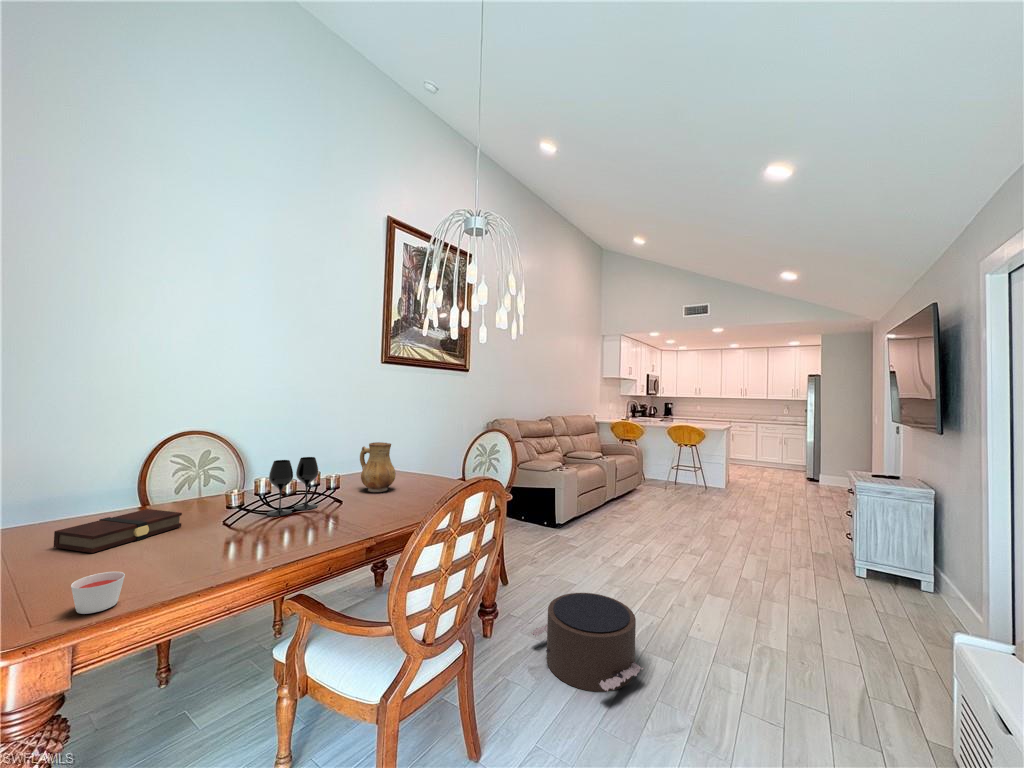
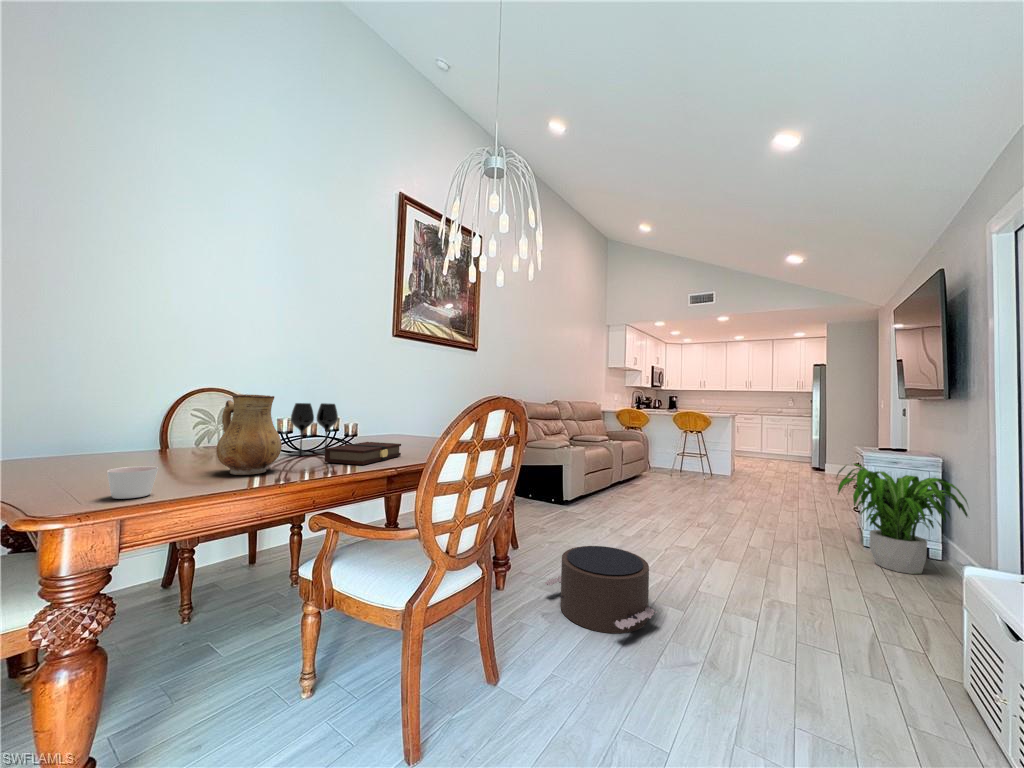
ceramic pitcher: present [360,442,396,492] -> present [217,394,282,475]
potted plant: none [828,496,960,613] -> present [837,464,968,574]
book: present [54,509,182,553] -> present [325,442,401,465]

